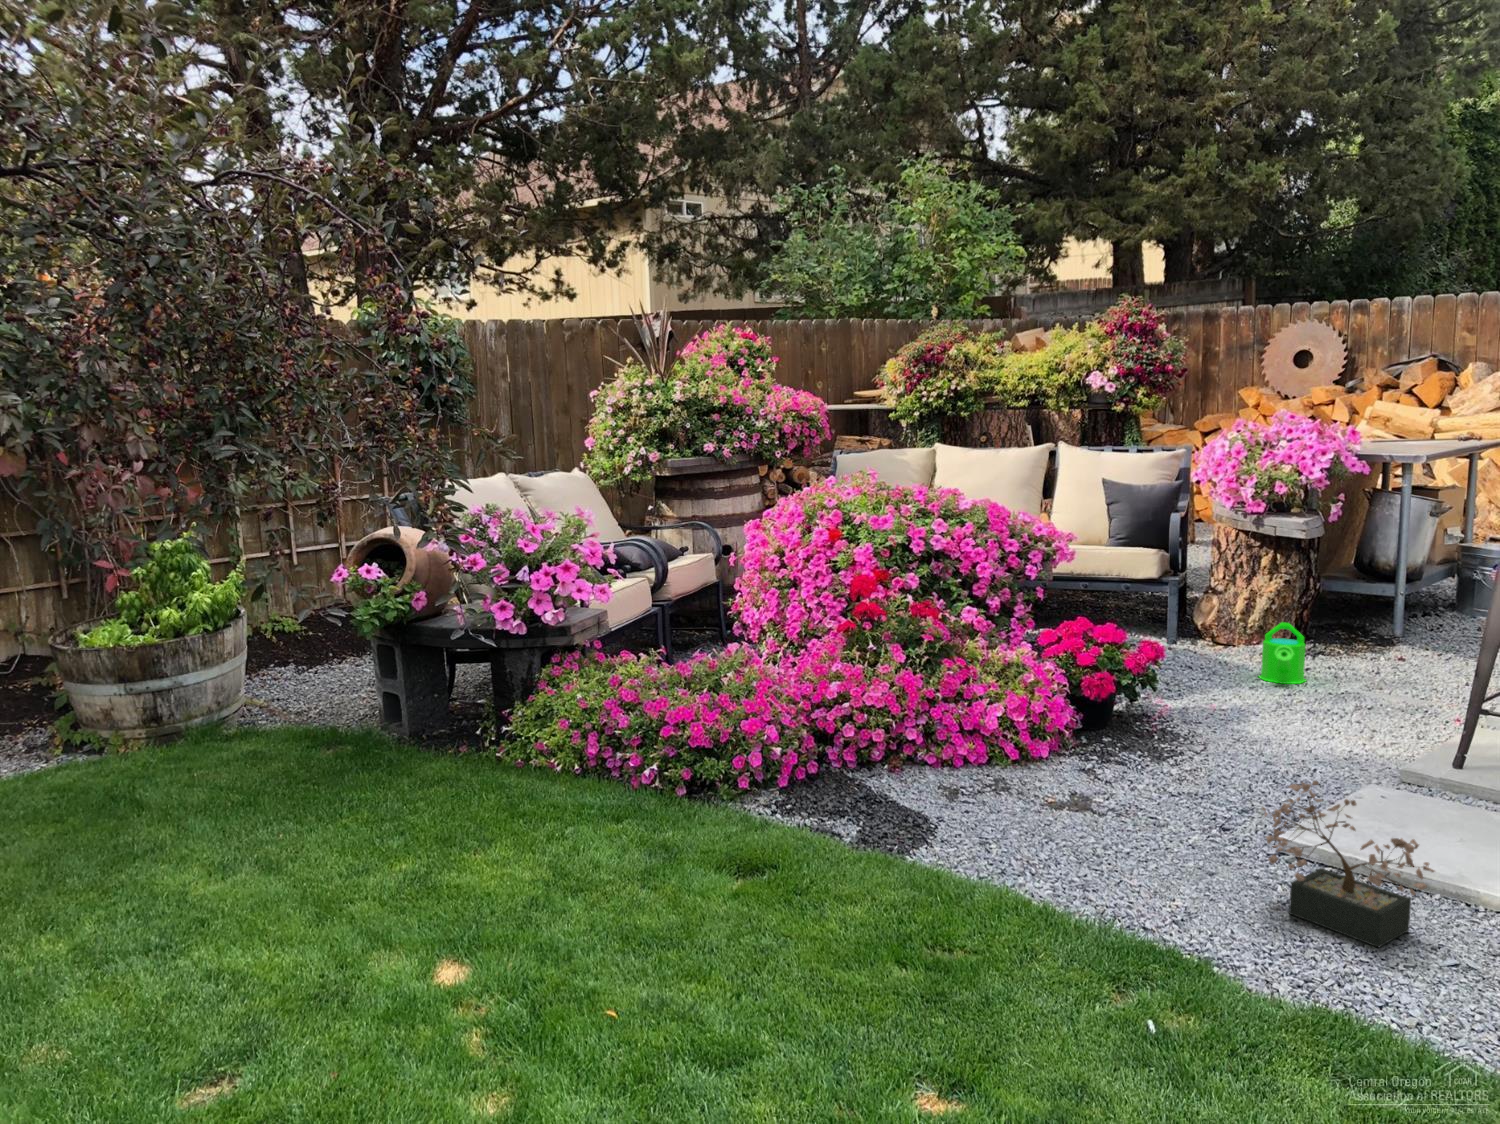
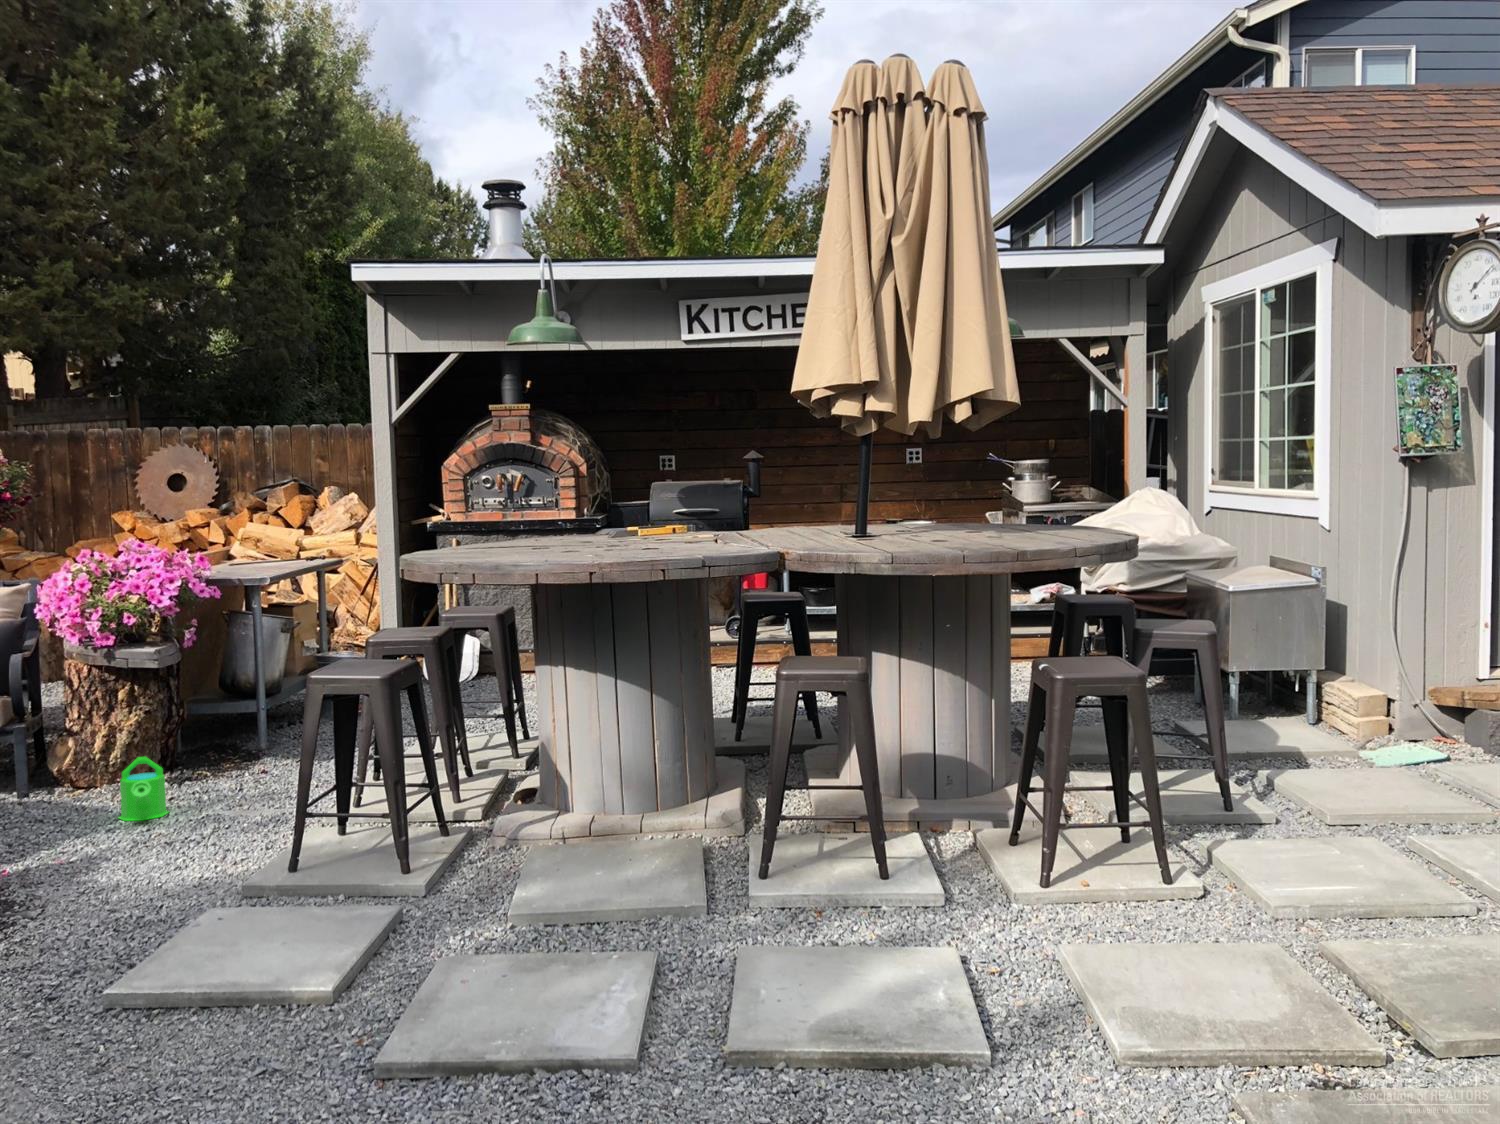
decorative plant: present [1262,781,1435,947] -> none [65,926,241,1077]

